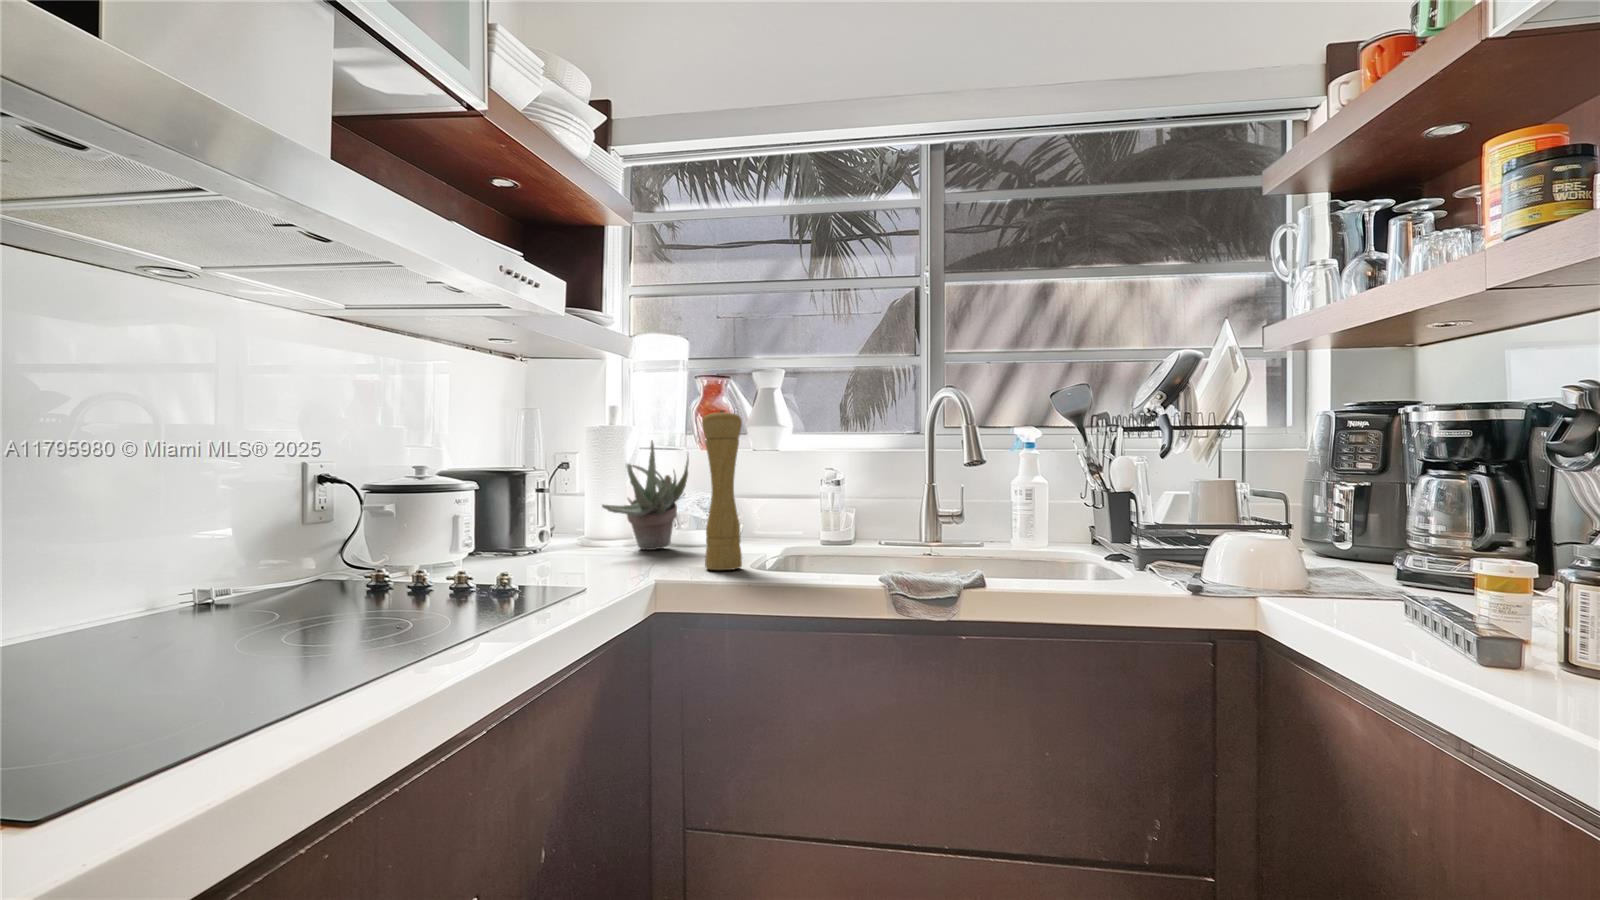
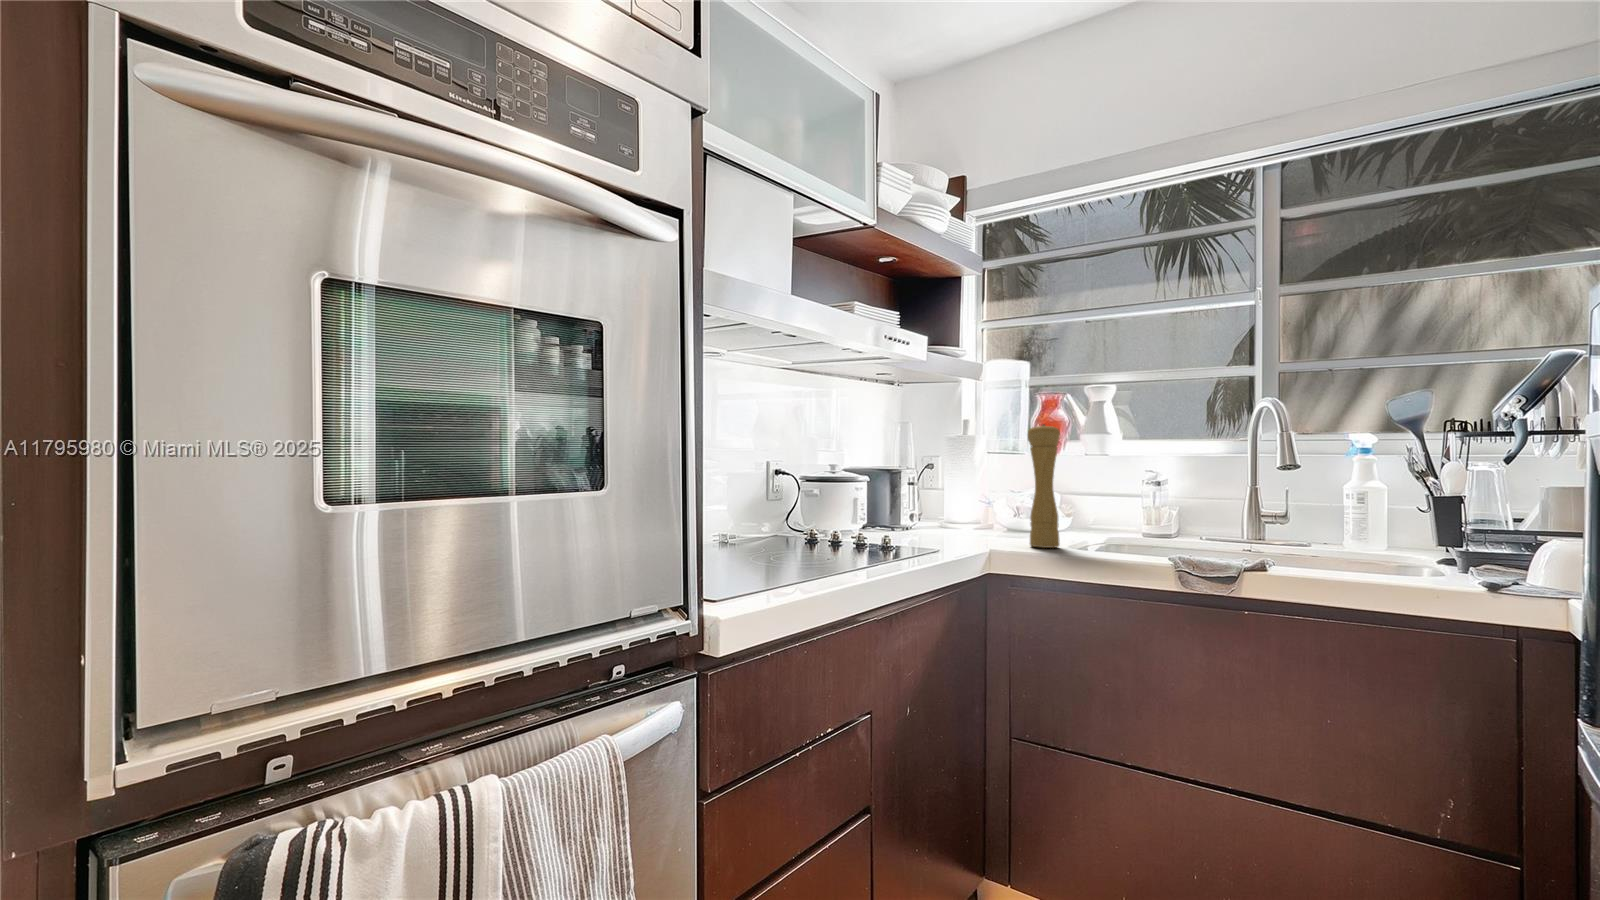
succulent plant: present [602,441,689,550] -> none [953,446,1024,531]

